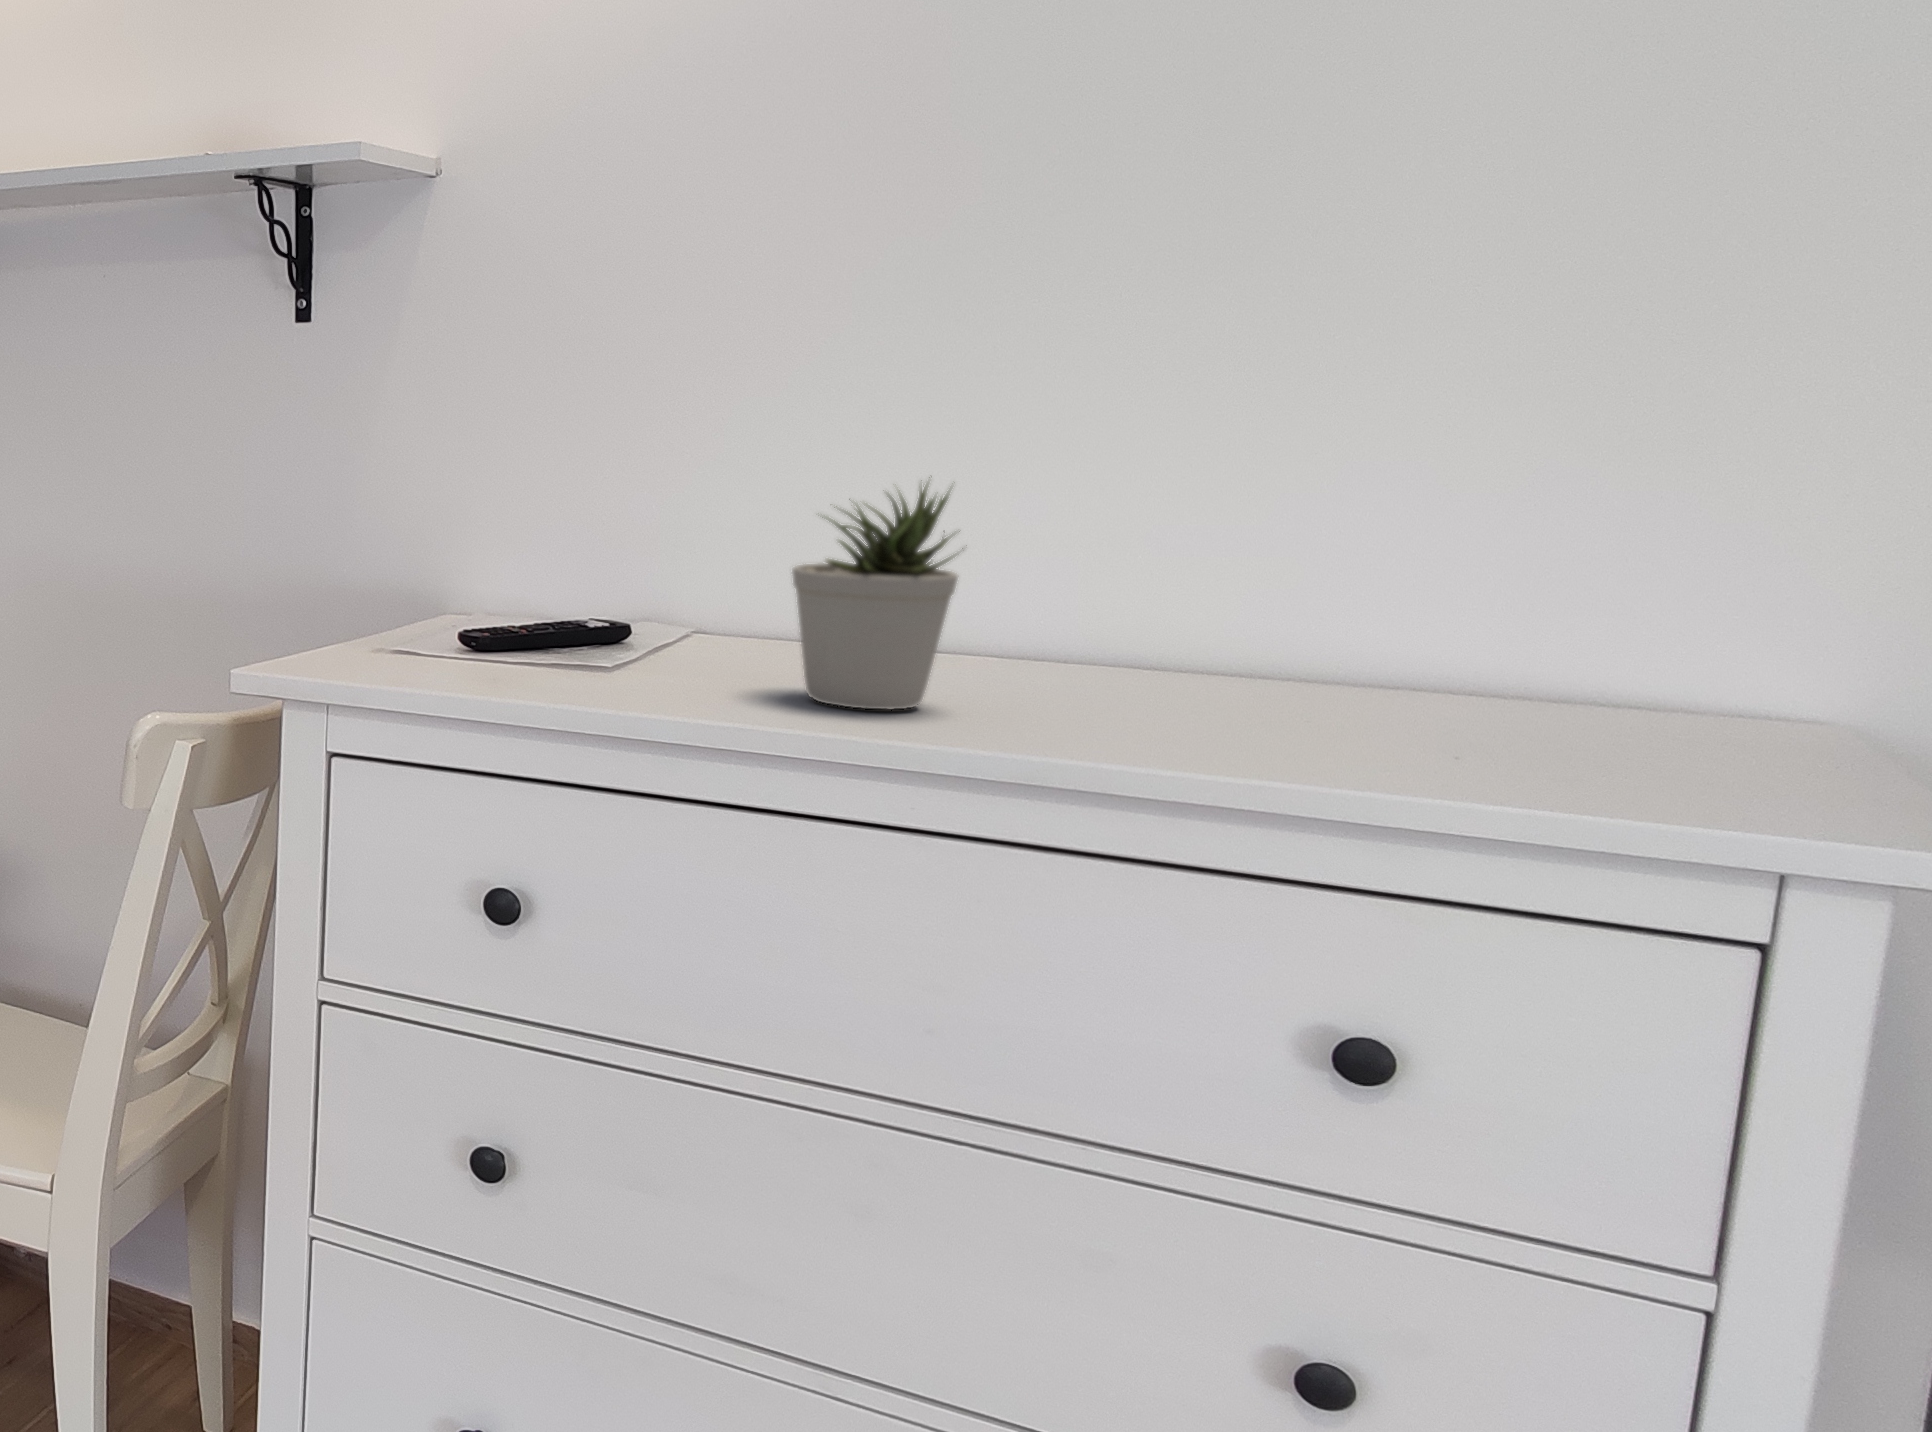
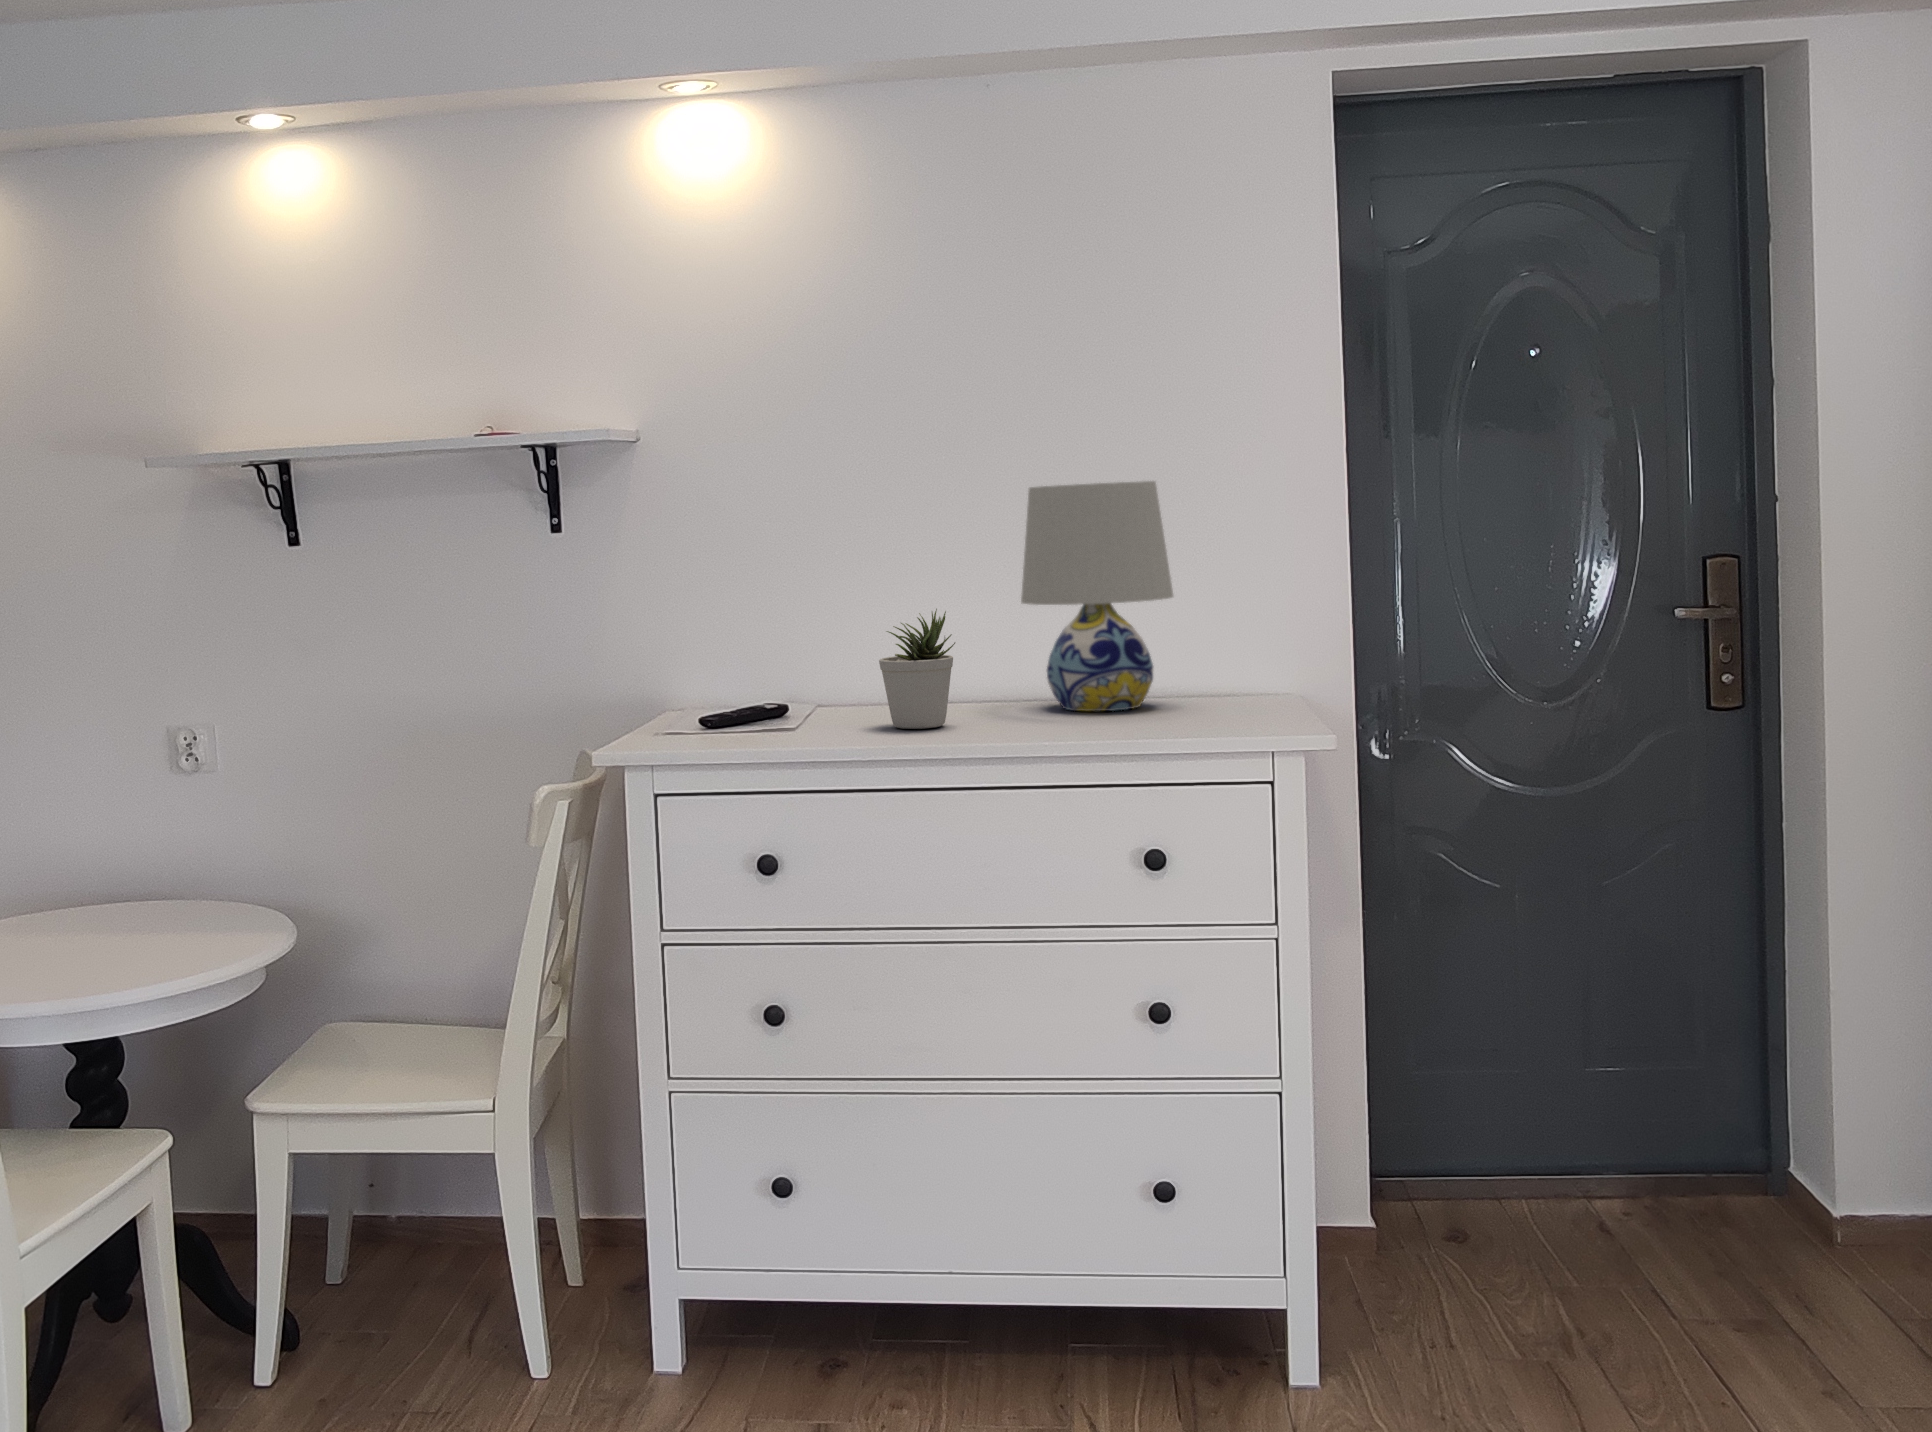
table lamp: none [1144,224,1556,721] -> present [1021,481,1173,711]

